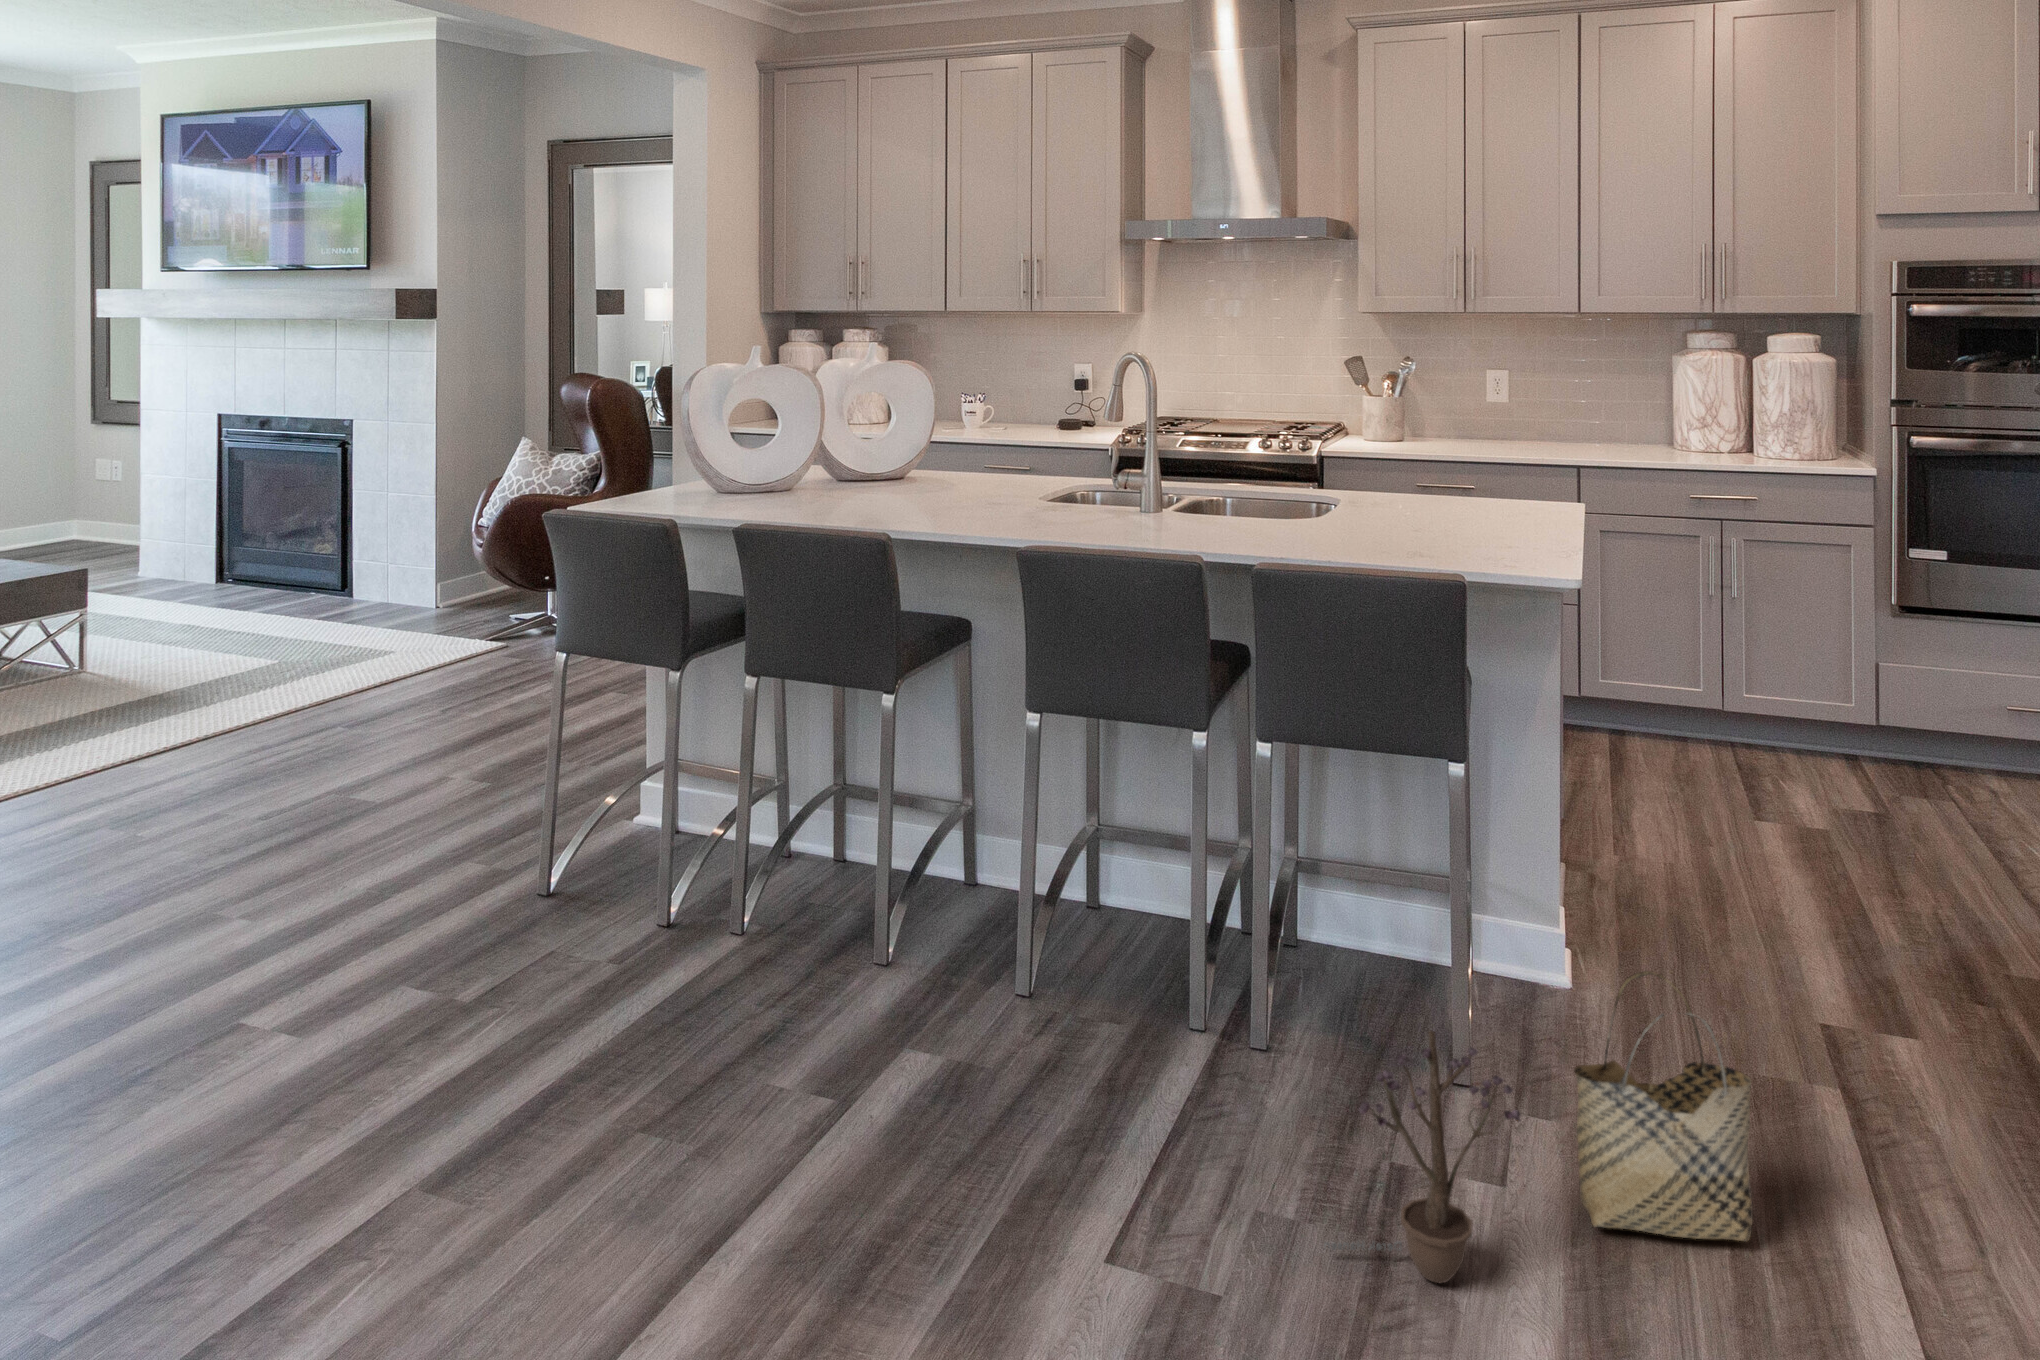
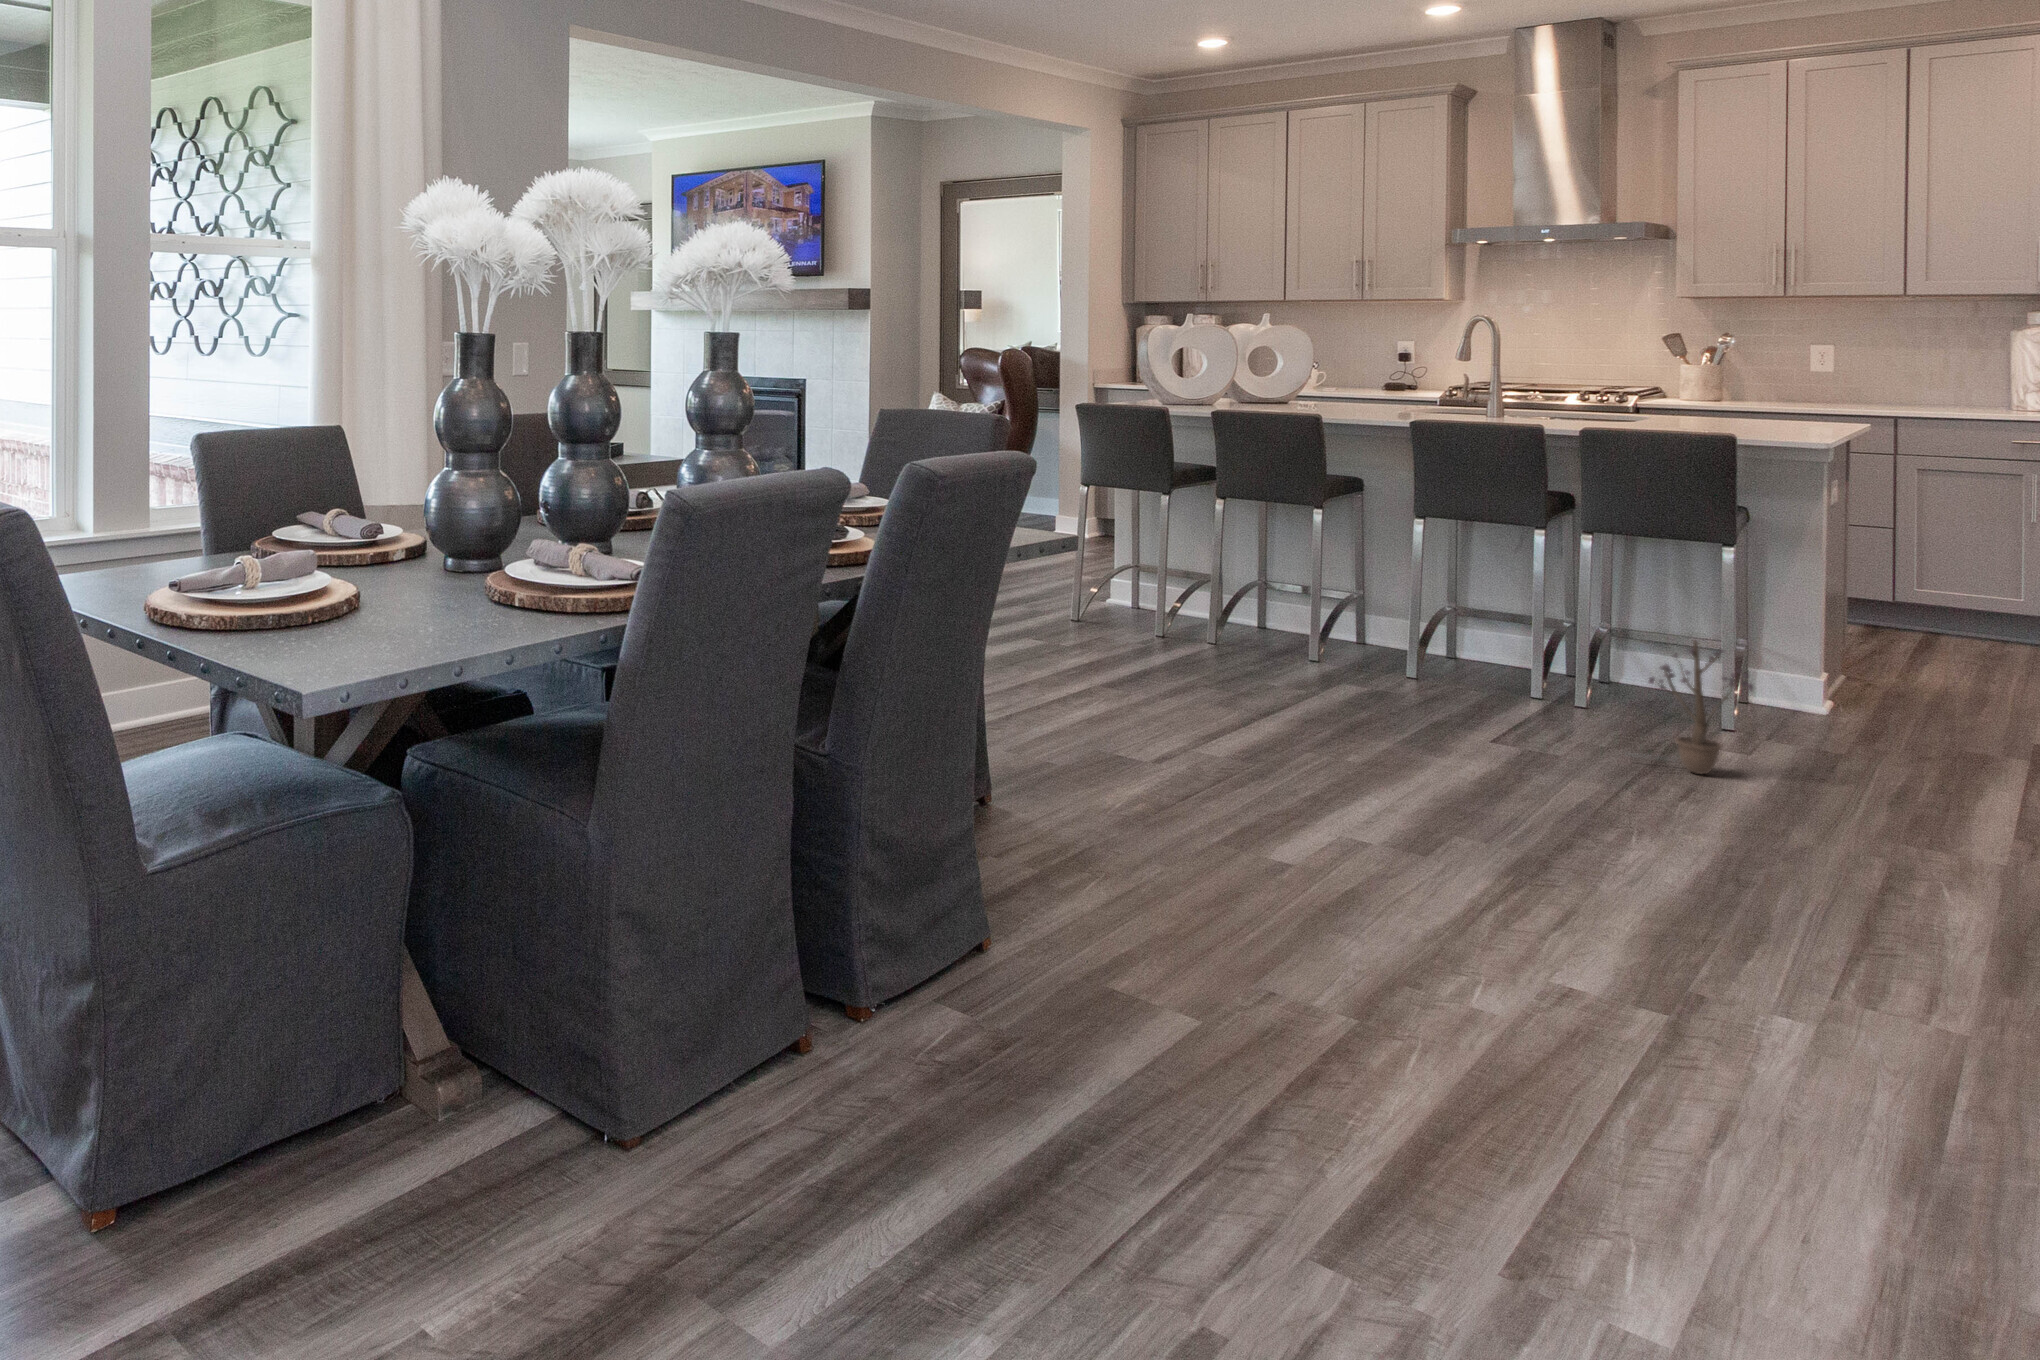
woven basket: present [1574,971,1753,1241] -> none [1799,642,1929,786]

